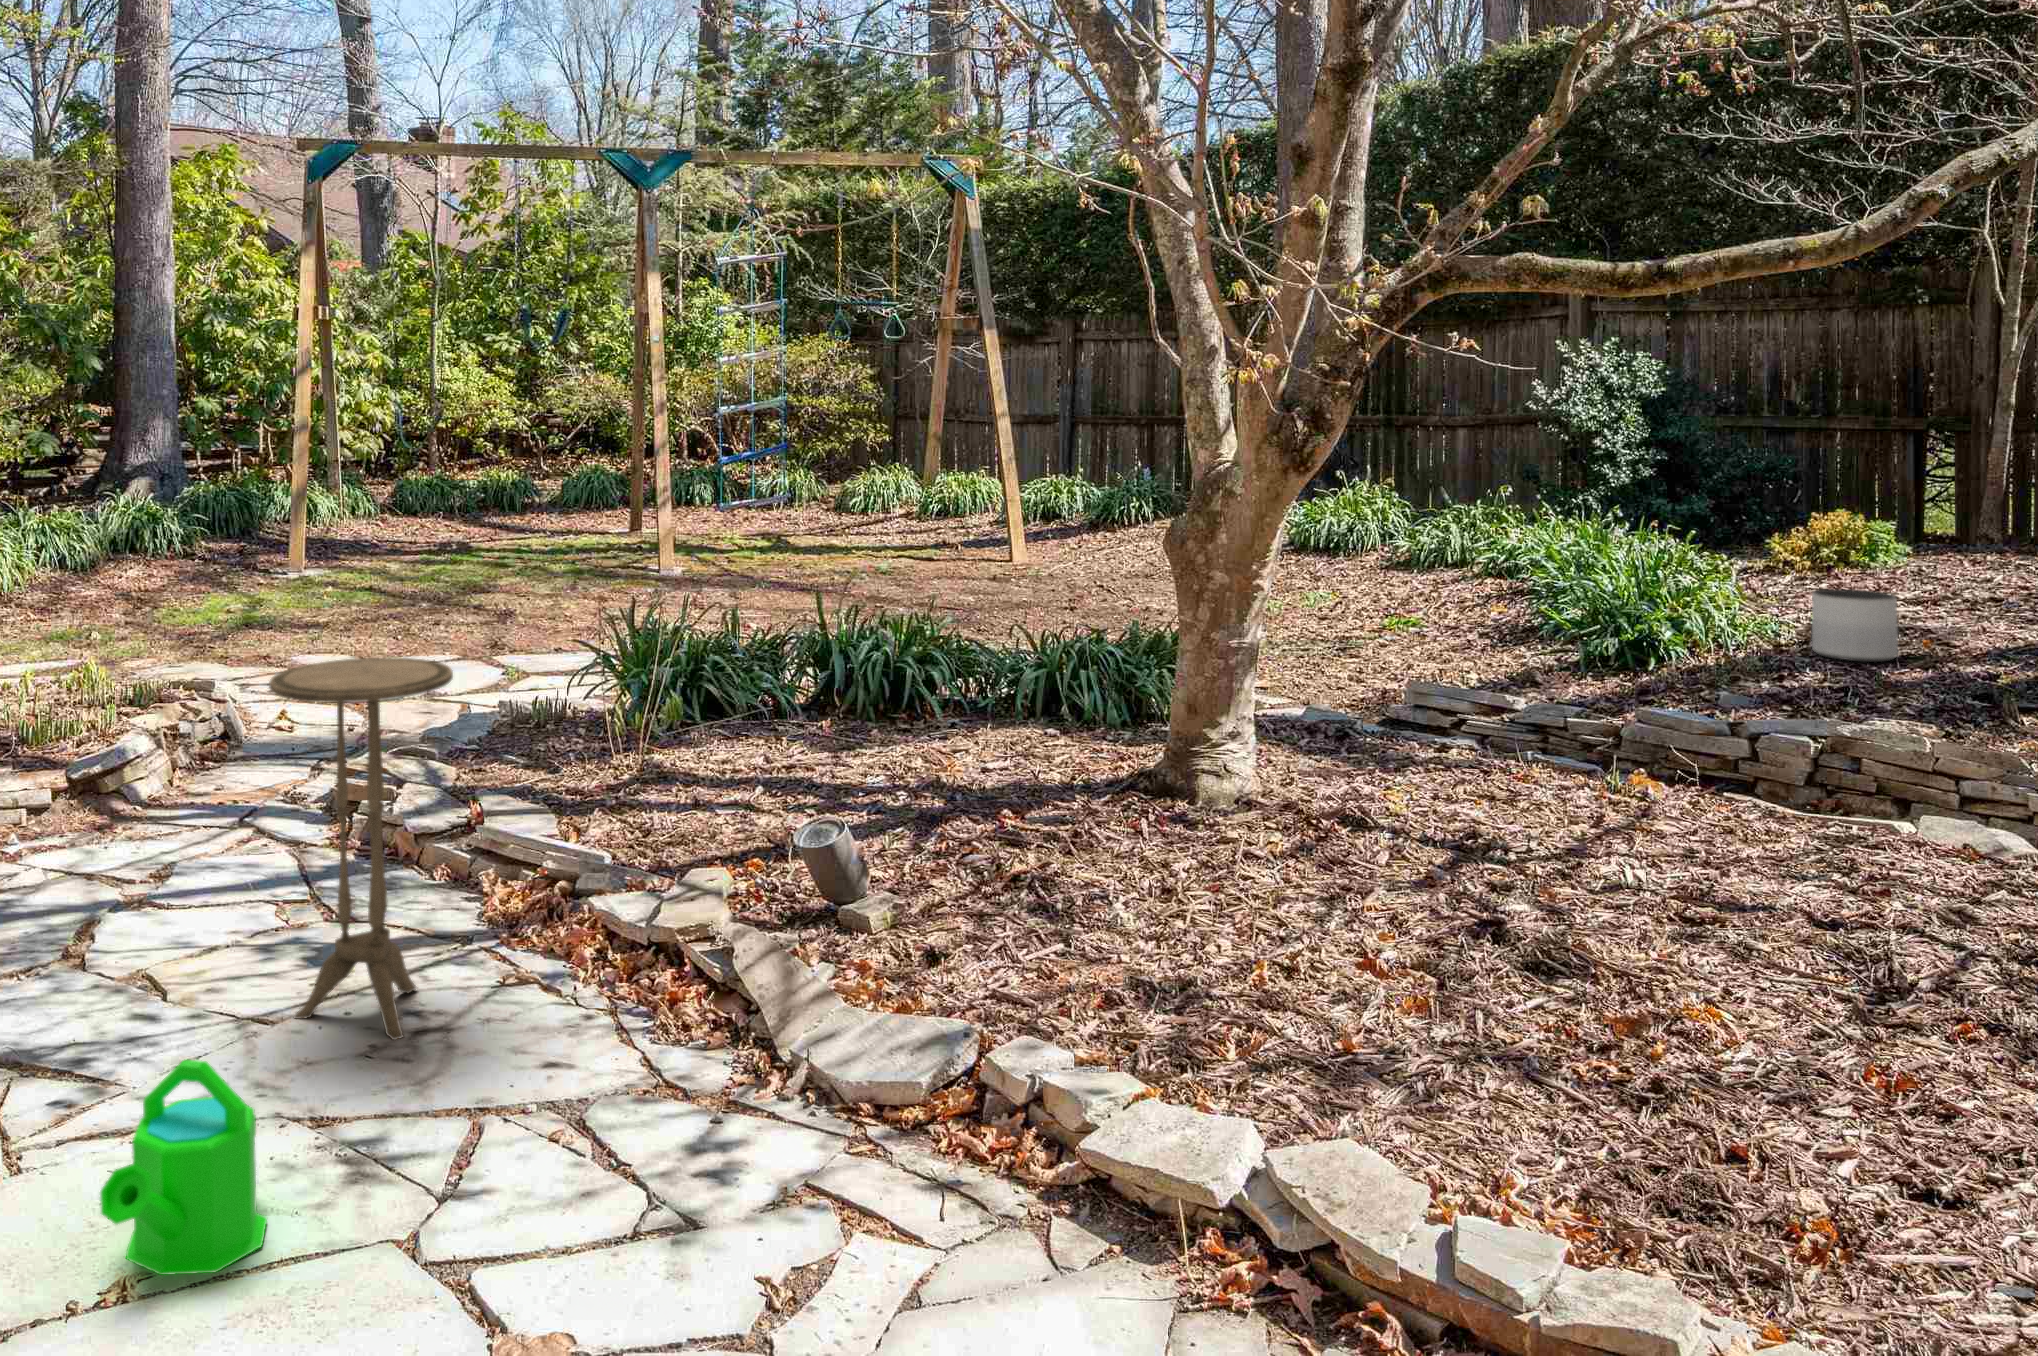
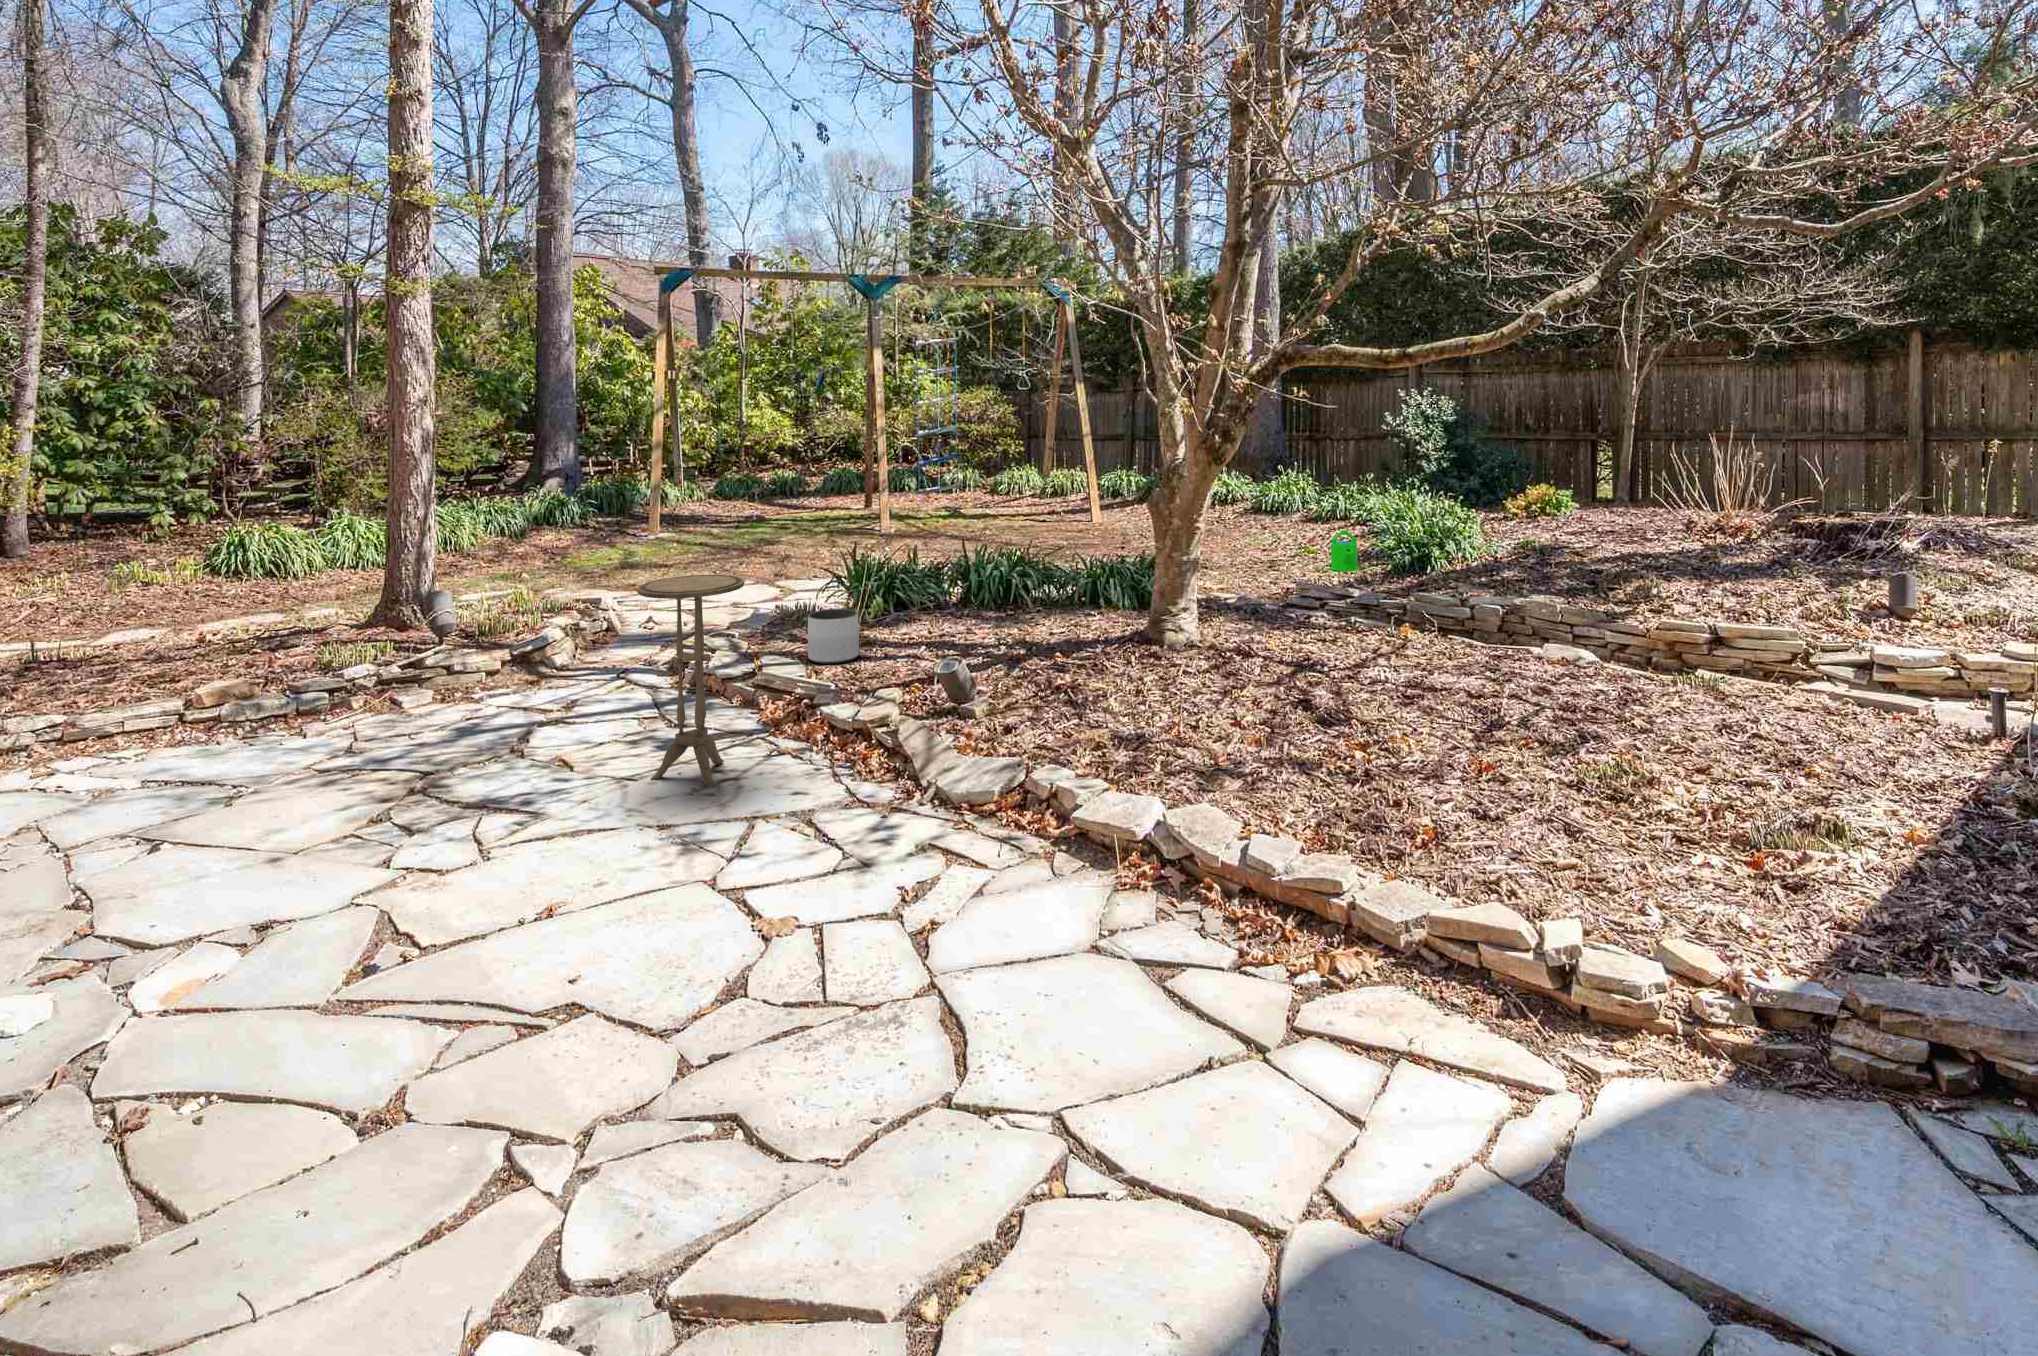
planter: present [1812,589,1898,662] -> present [808,609,859,664]
watering can: present [100,1059,267,1275] -> present [1330,530,1360,571]

